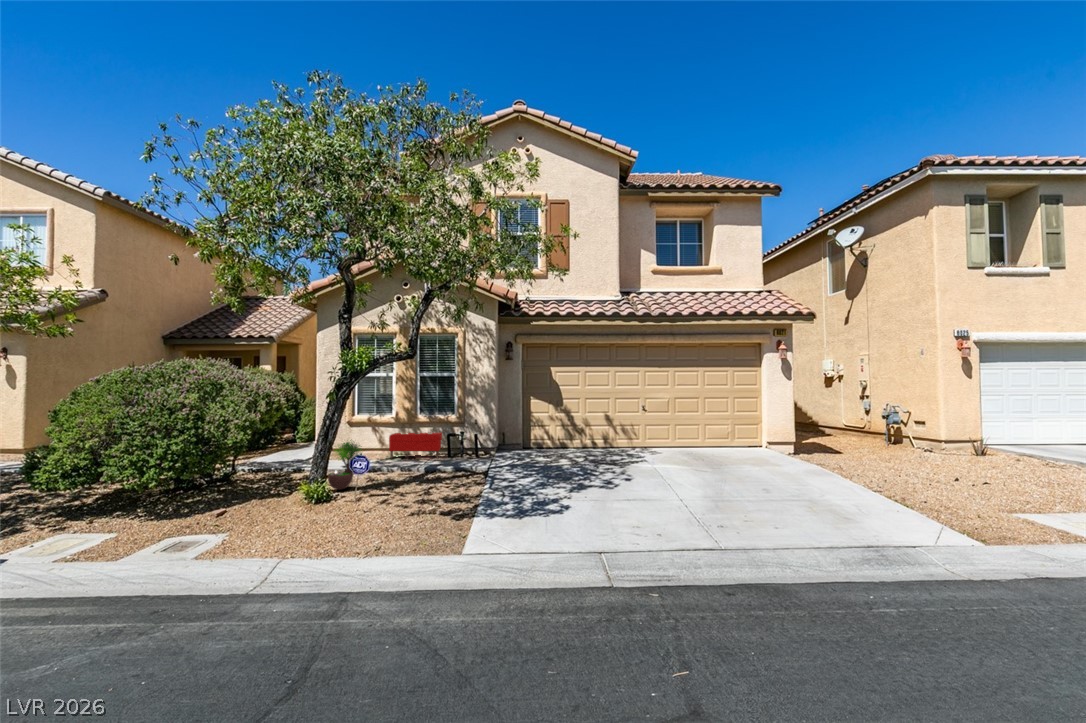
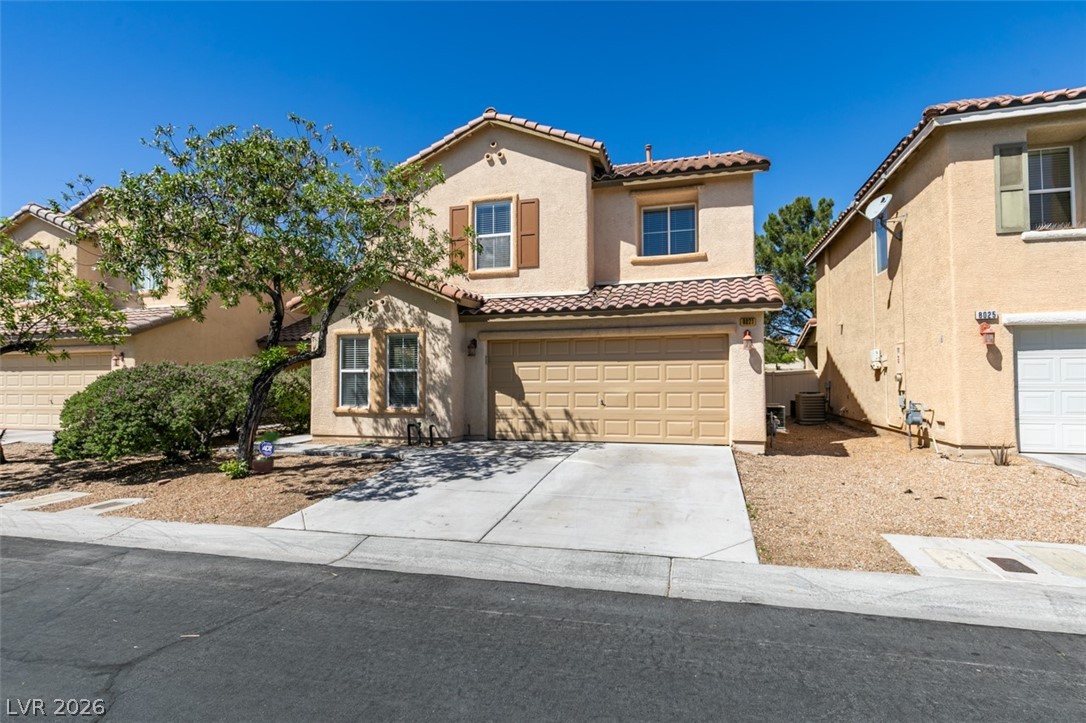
bench: present [389,433,442,458] -> none [356,423,407,447]

